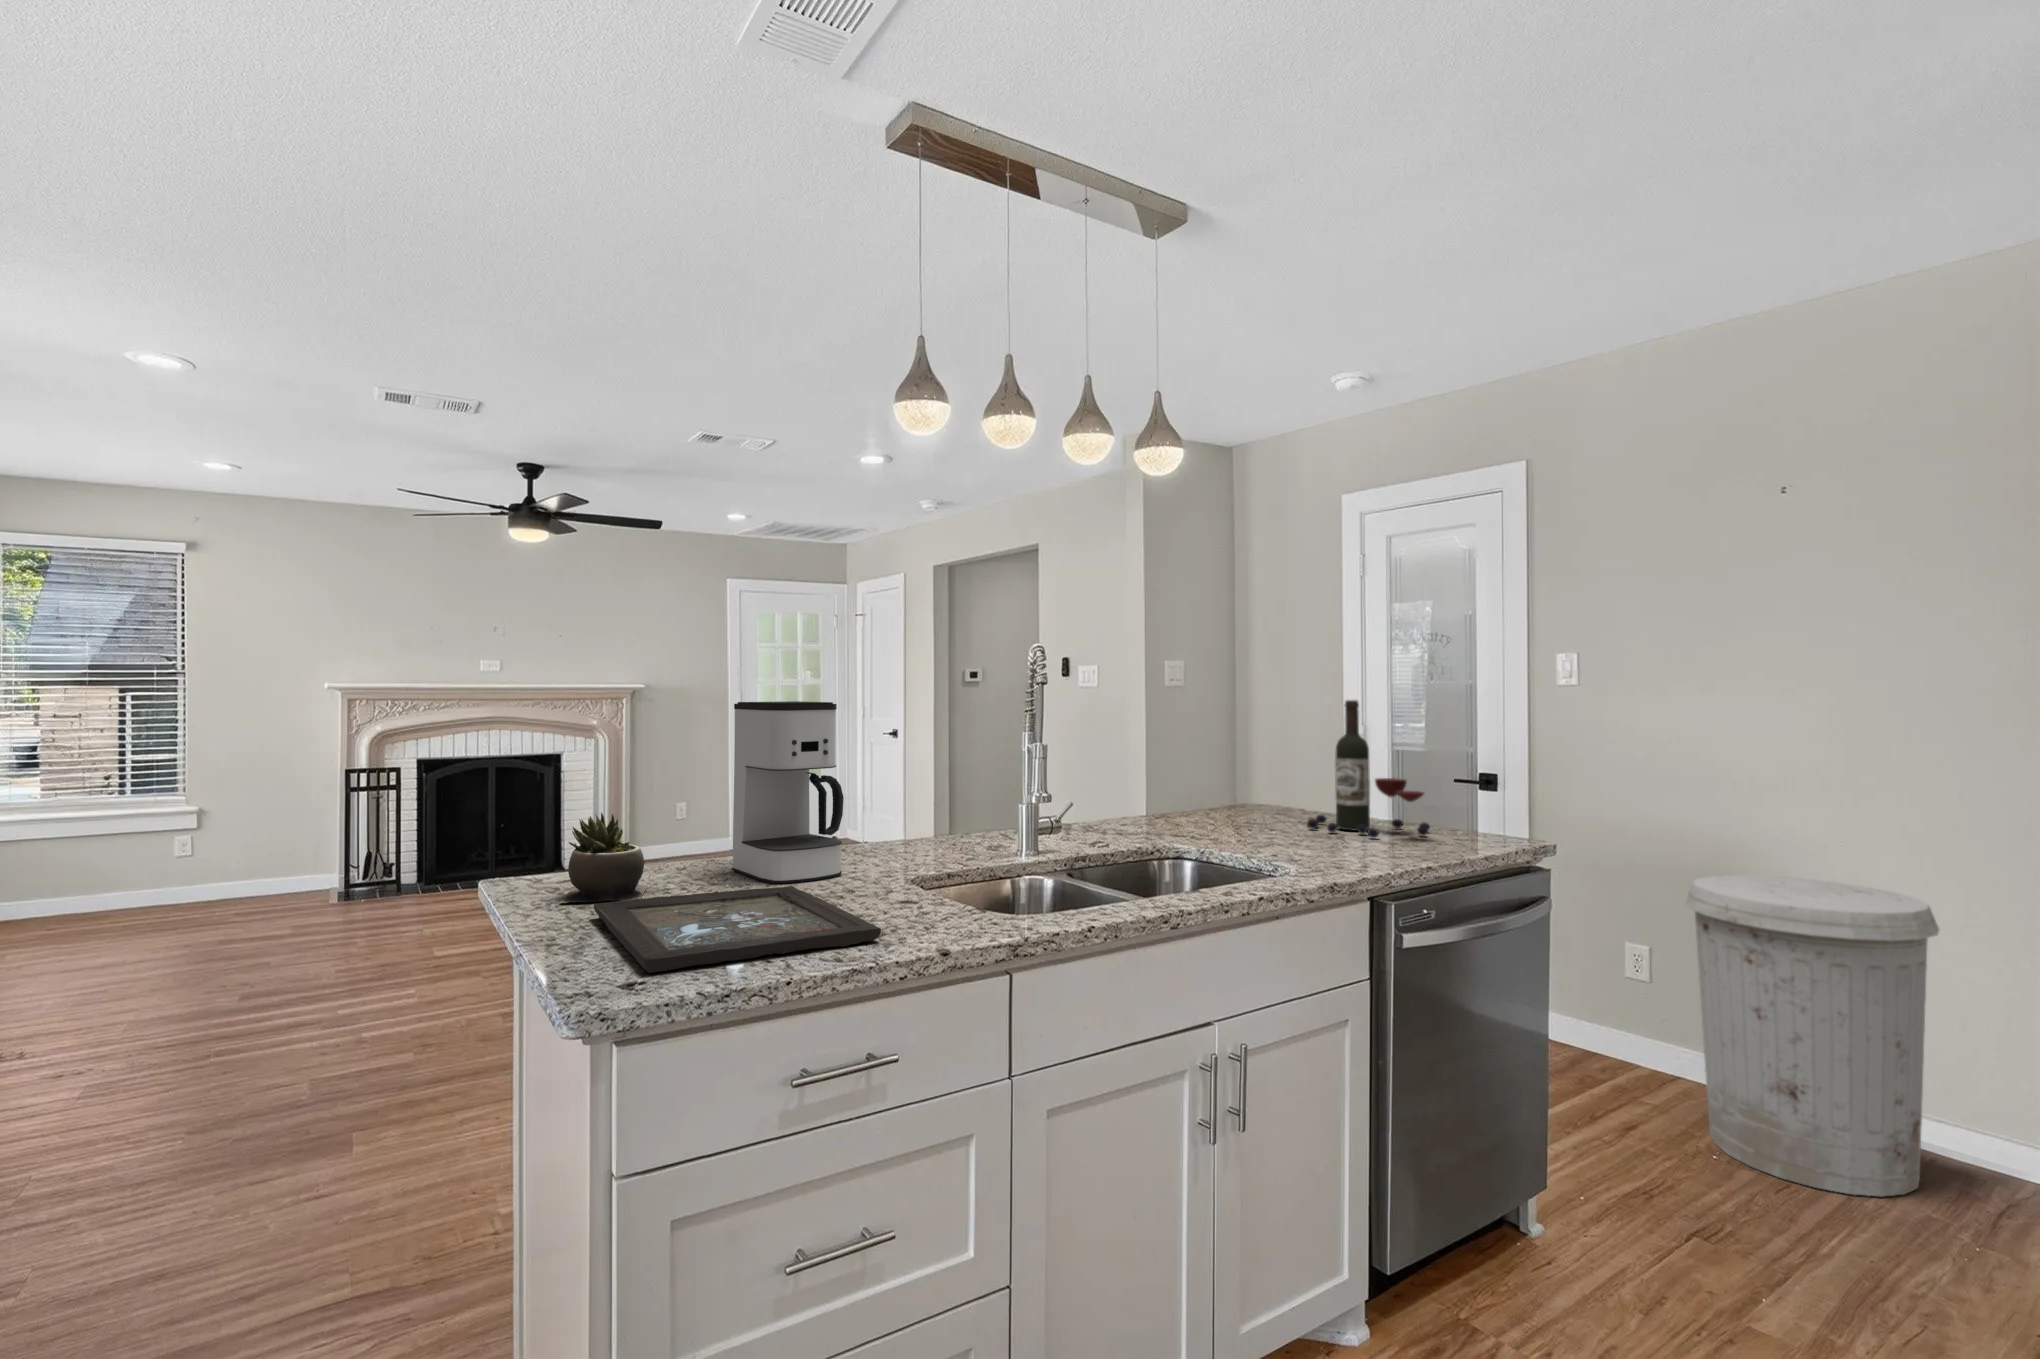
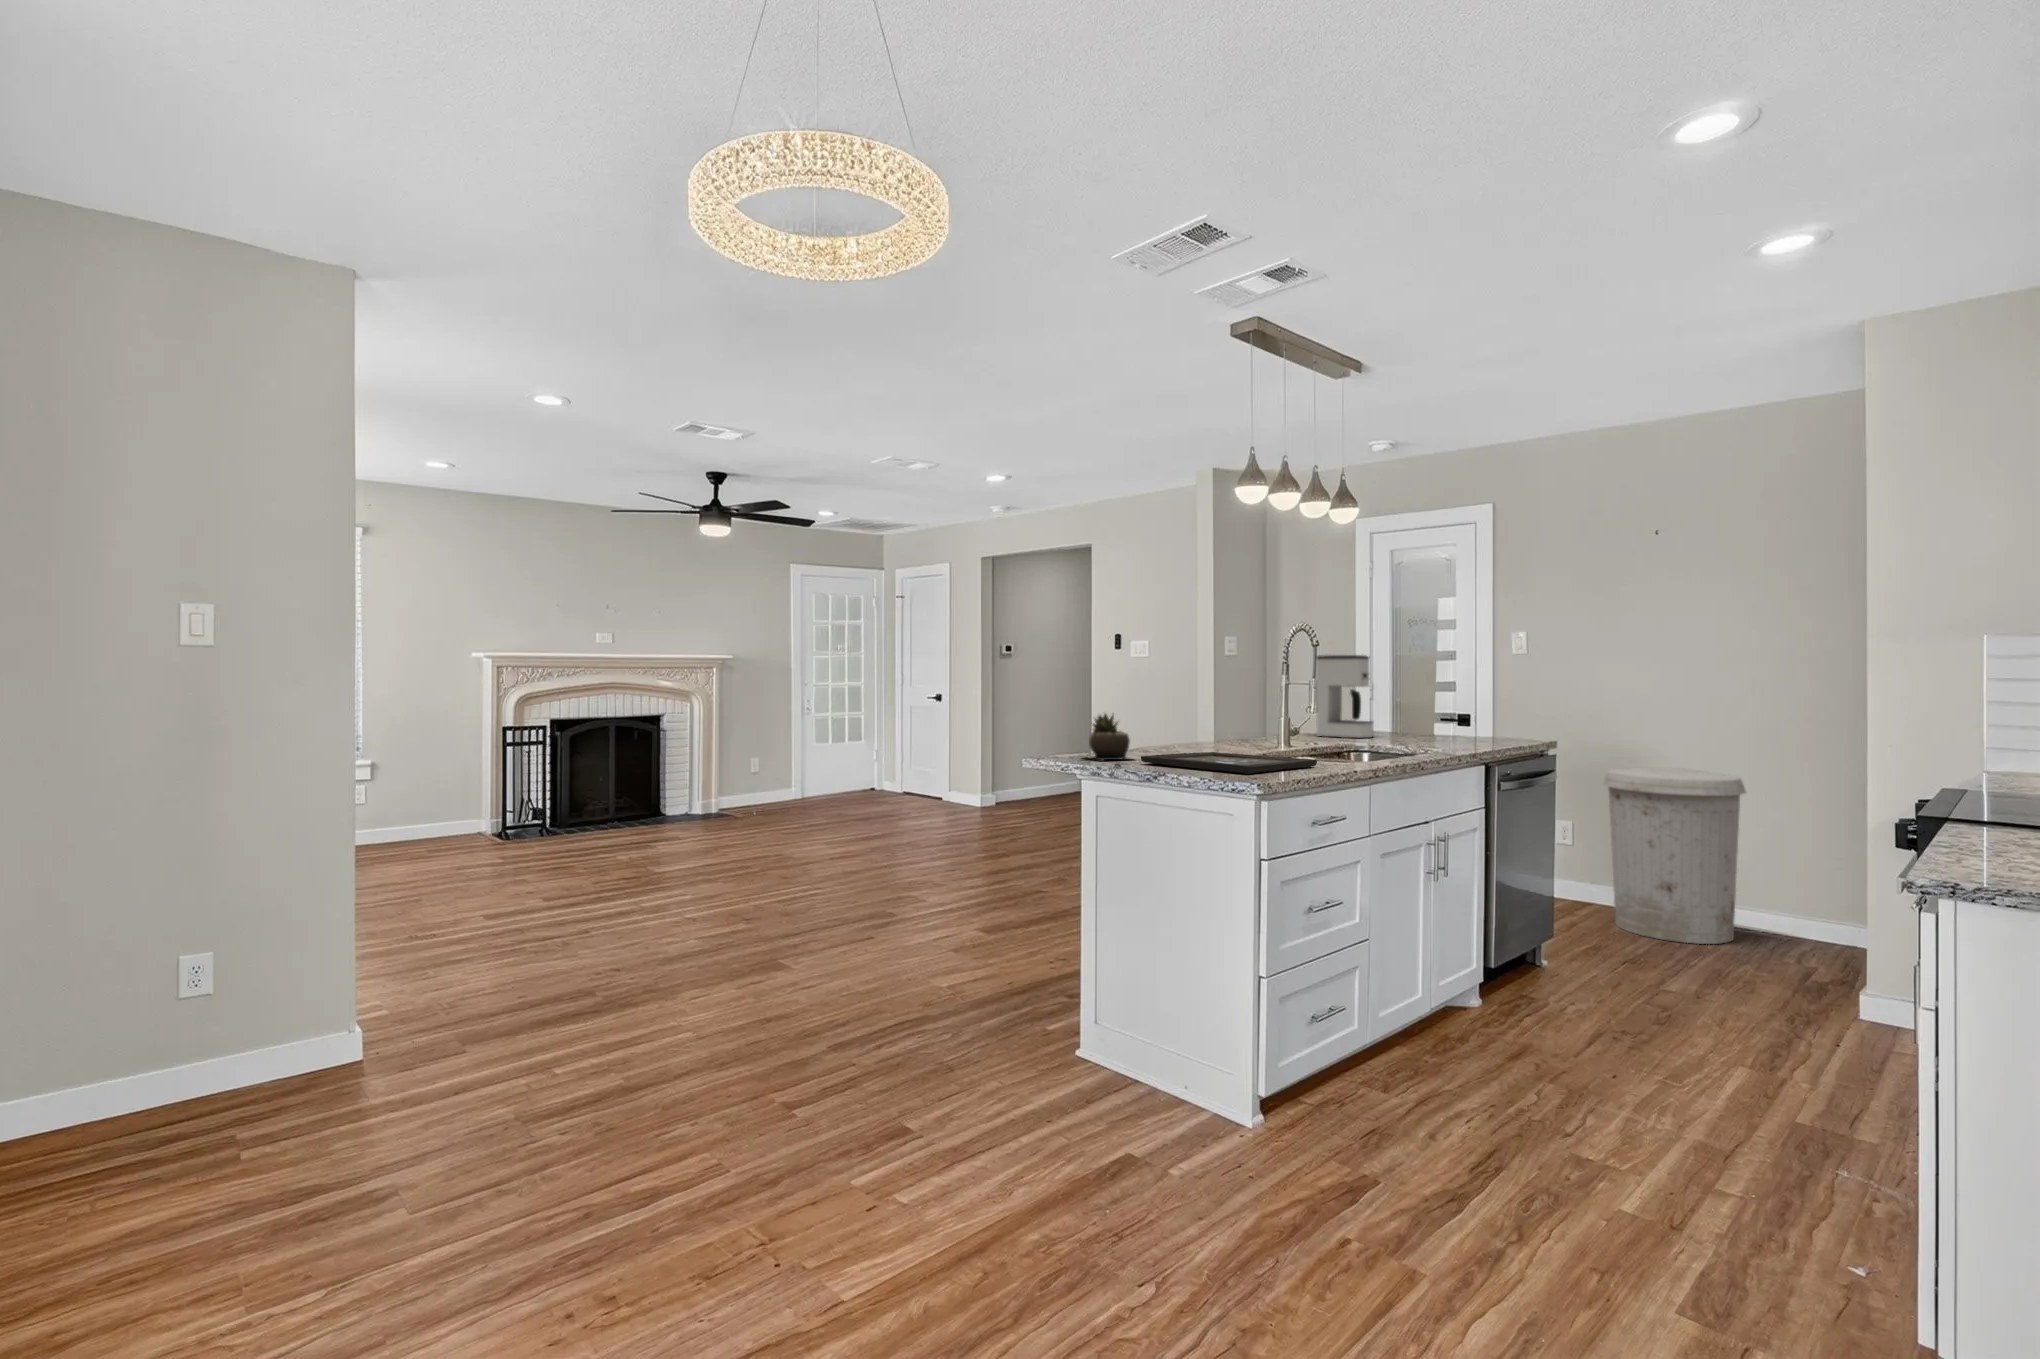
wine bottle: present [1307,700,1430,838] -> none [1401,657,1486,740]
coffee maker: present [732,701,844,883] -> present [1316,655,1373,738]

